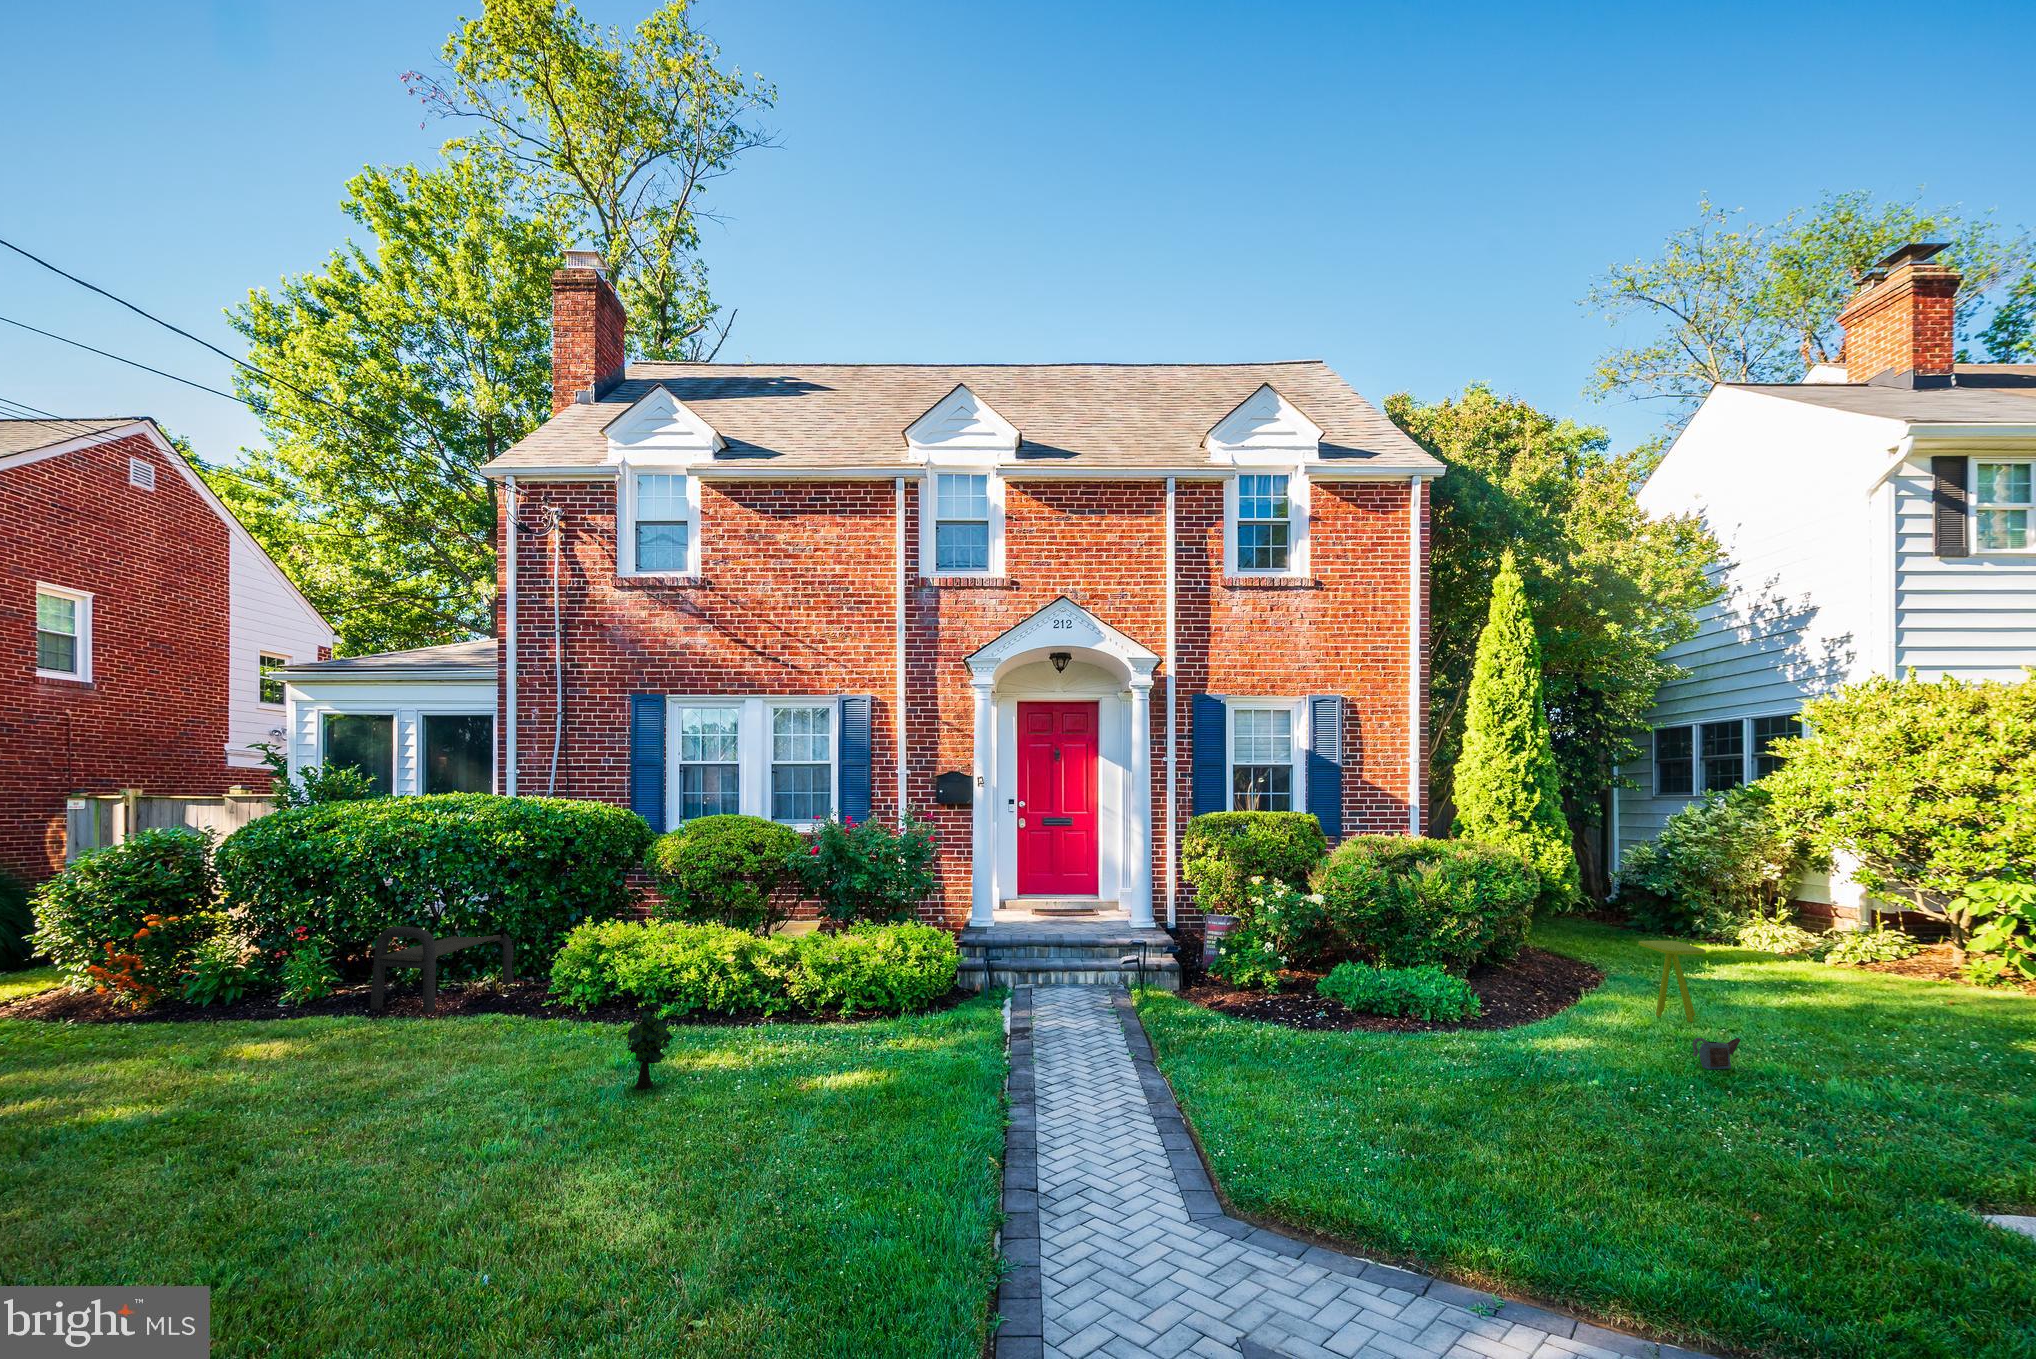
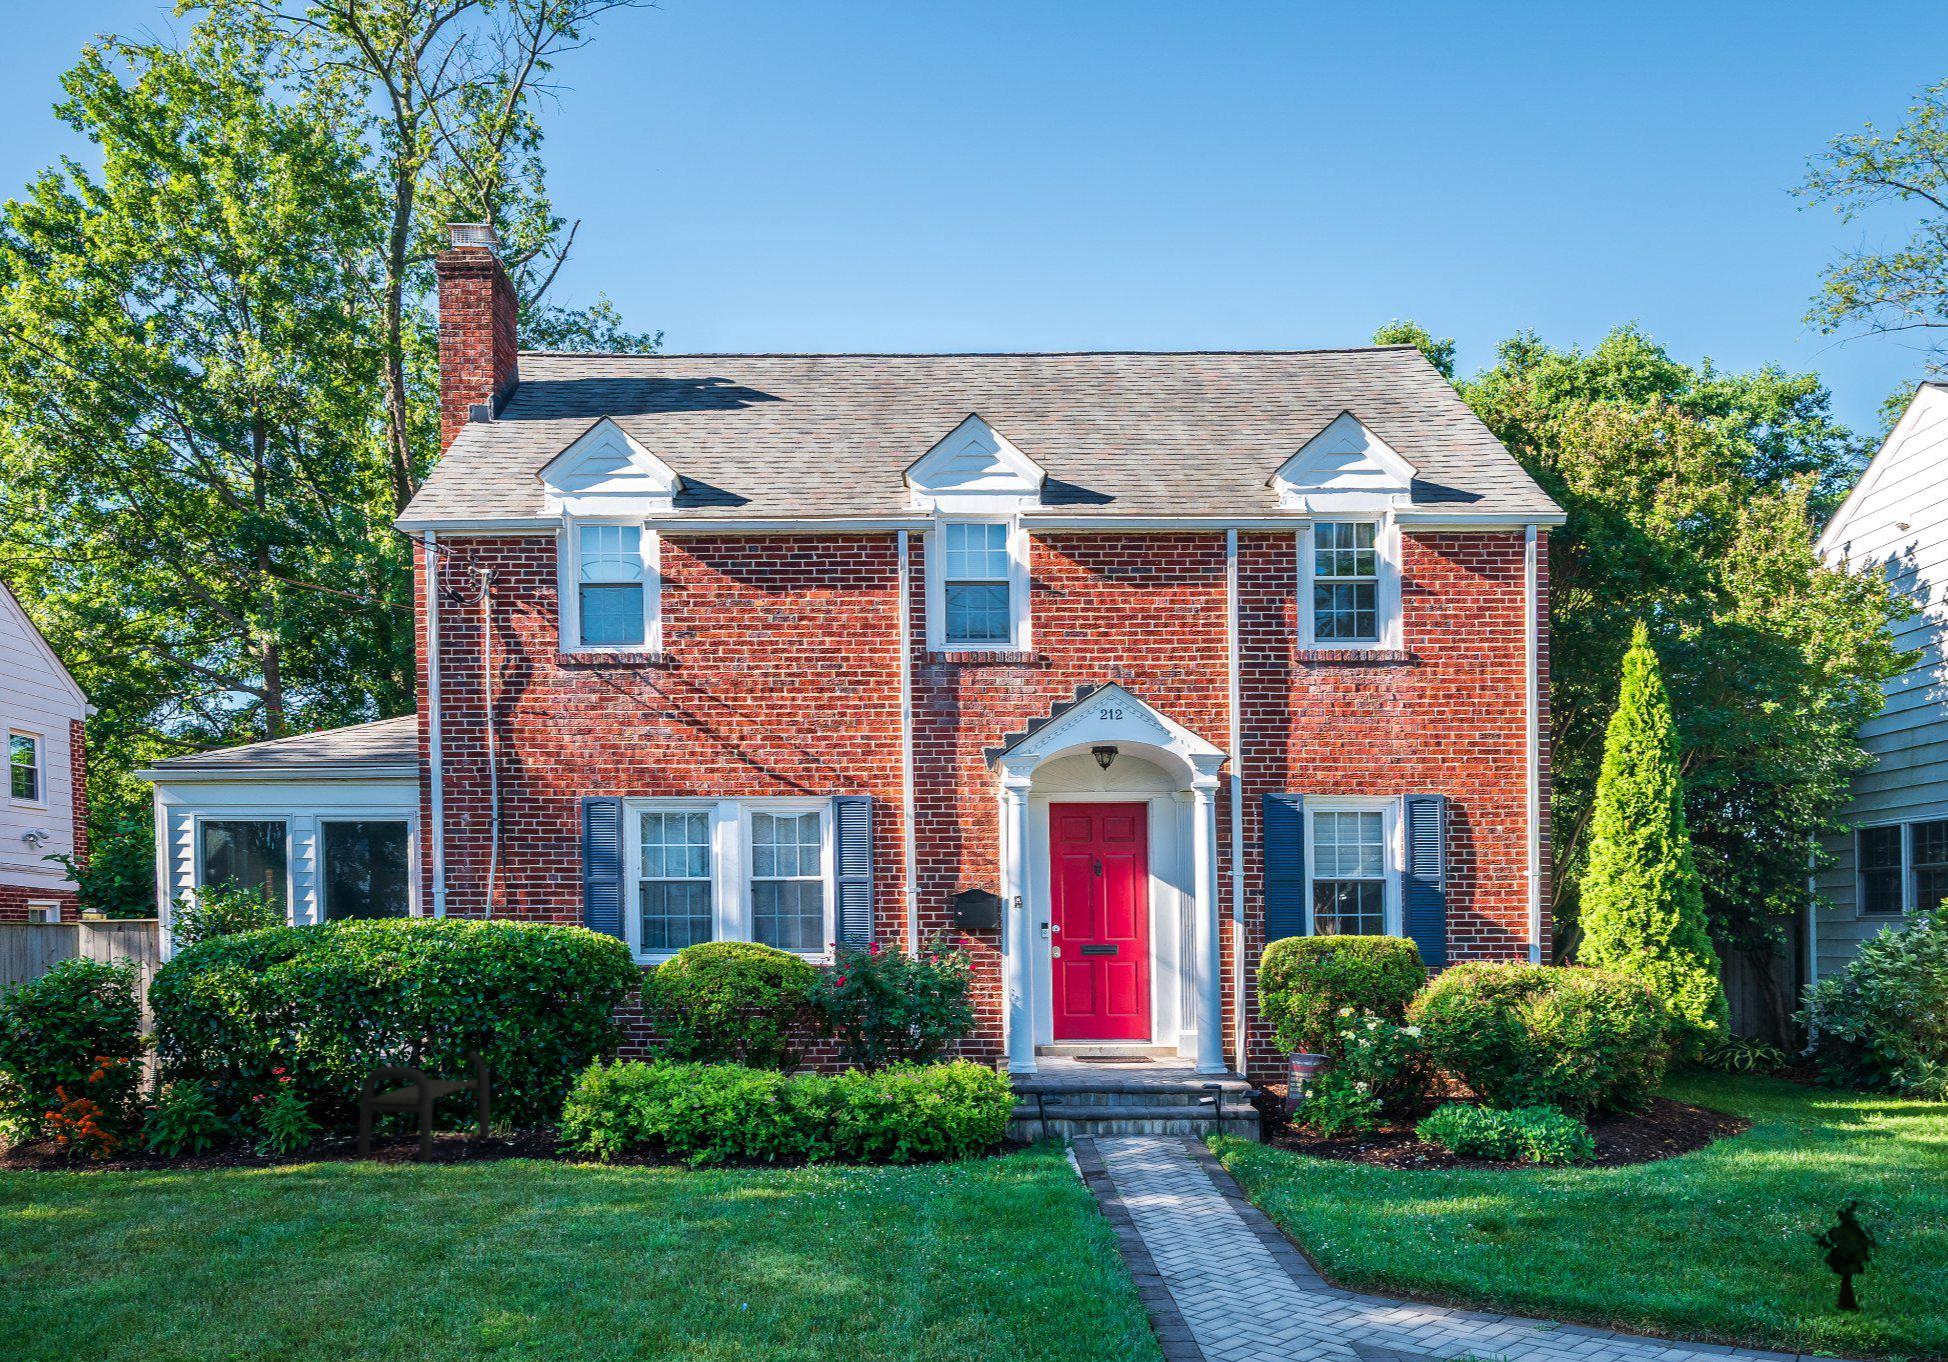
side table: present [1638,940,1706,1022] -> none [1754,1076,1820,1162]
decorative plant: present [621,1002,673,1089] -> present [1810,1200,1878,1310]
watering can: present [1693,1038,1741,1069] -> none [1774,1164,1825,1196]

